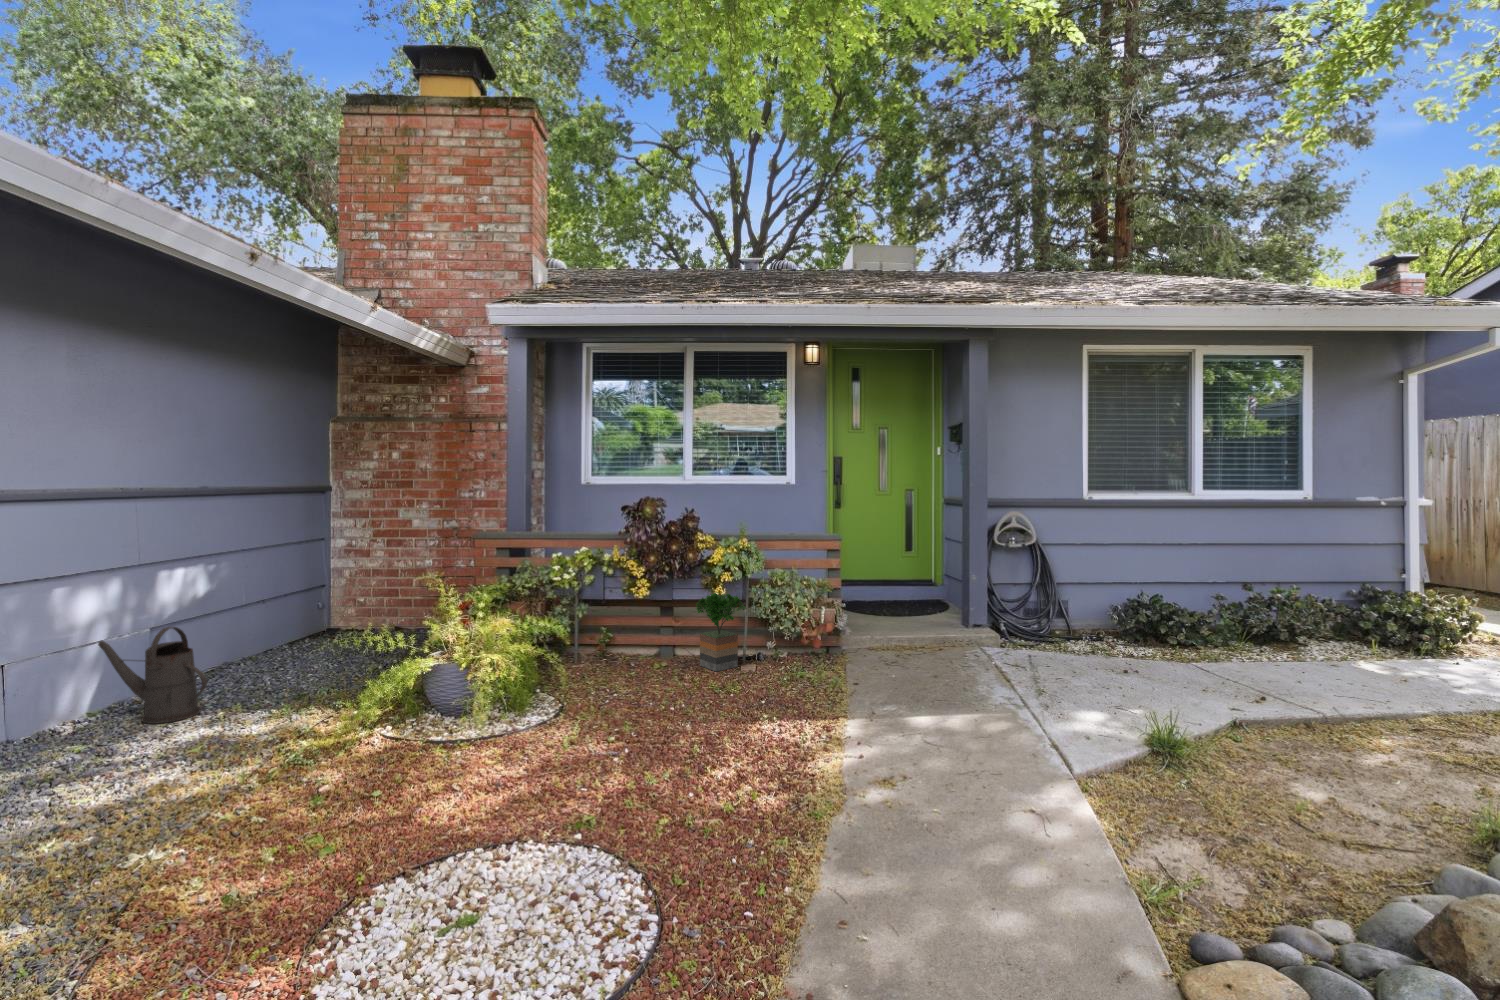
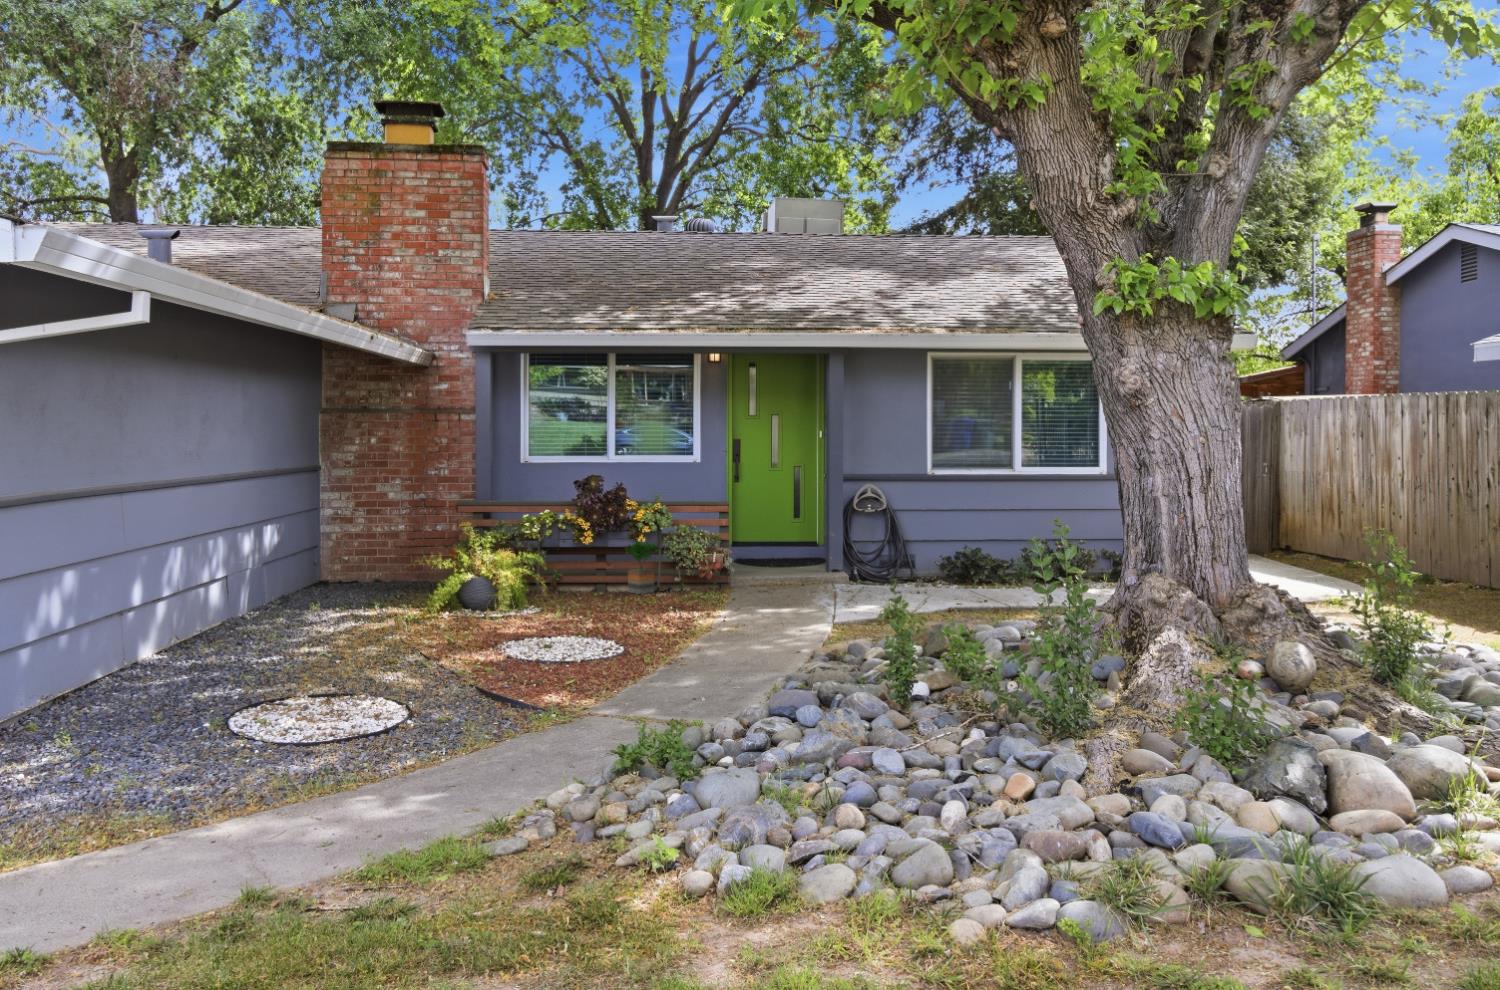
watering can: present [98,627,207,724] -> none [263,558,331,614]

